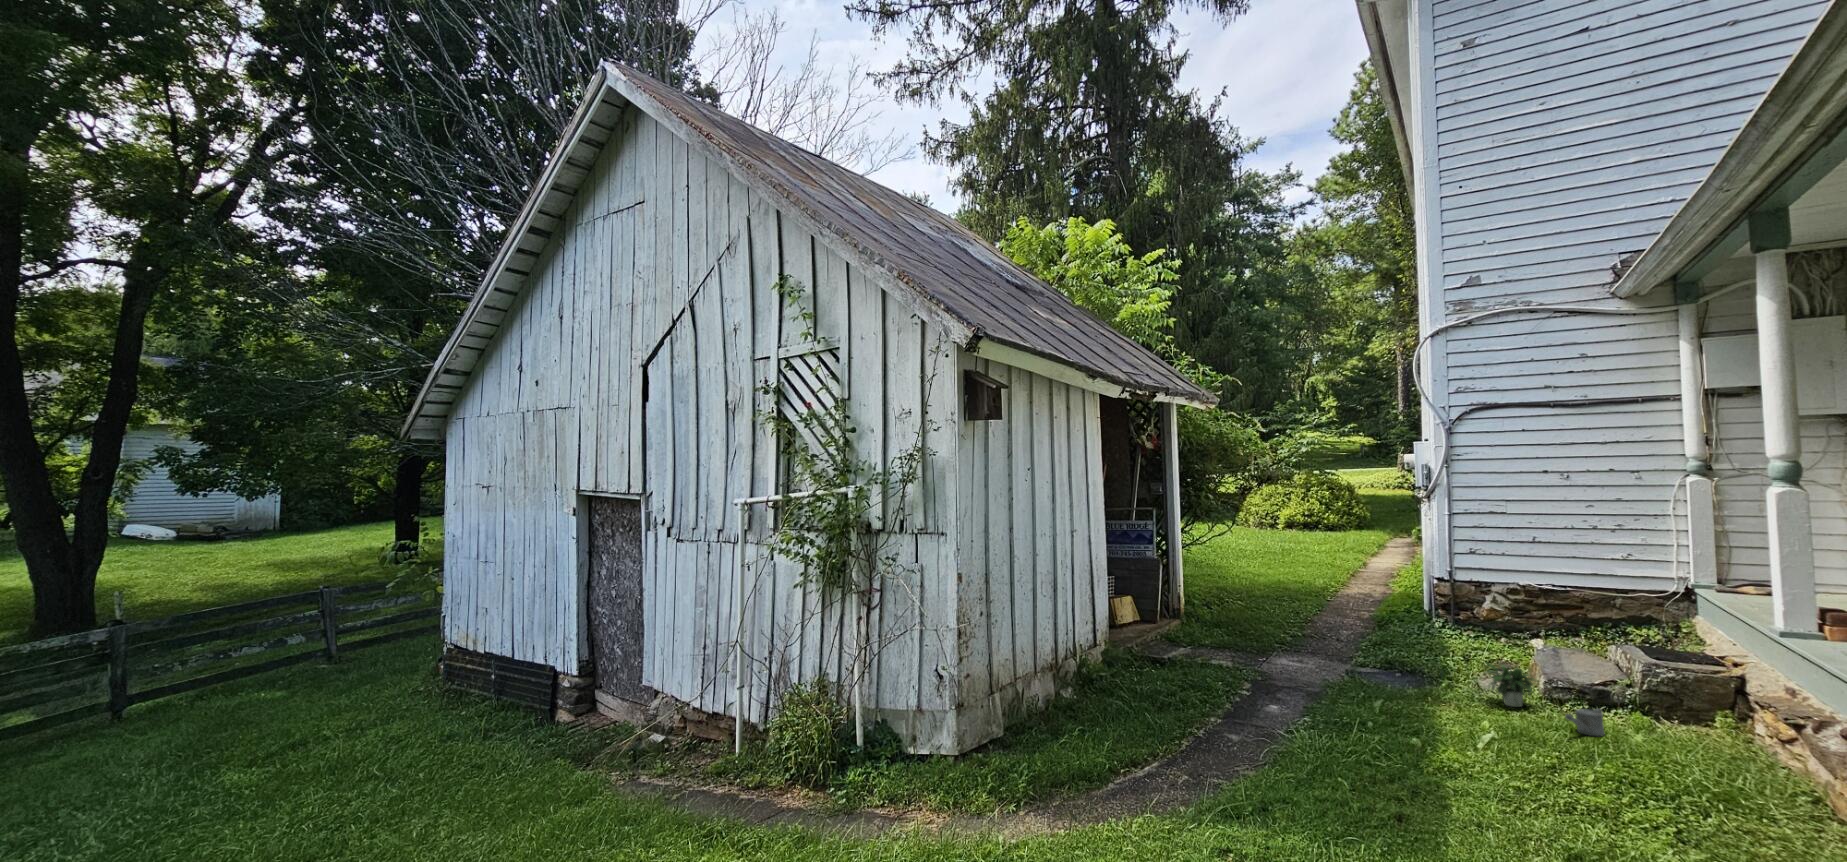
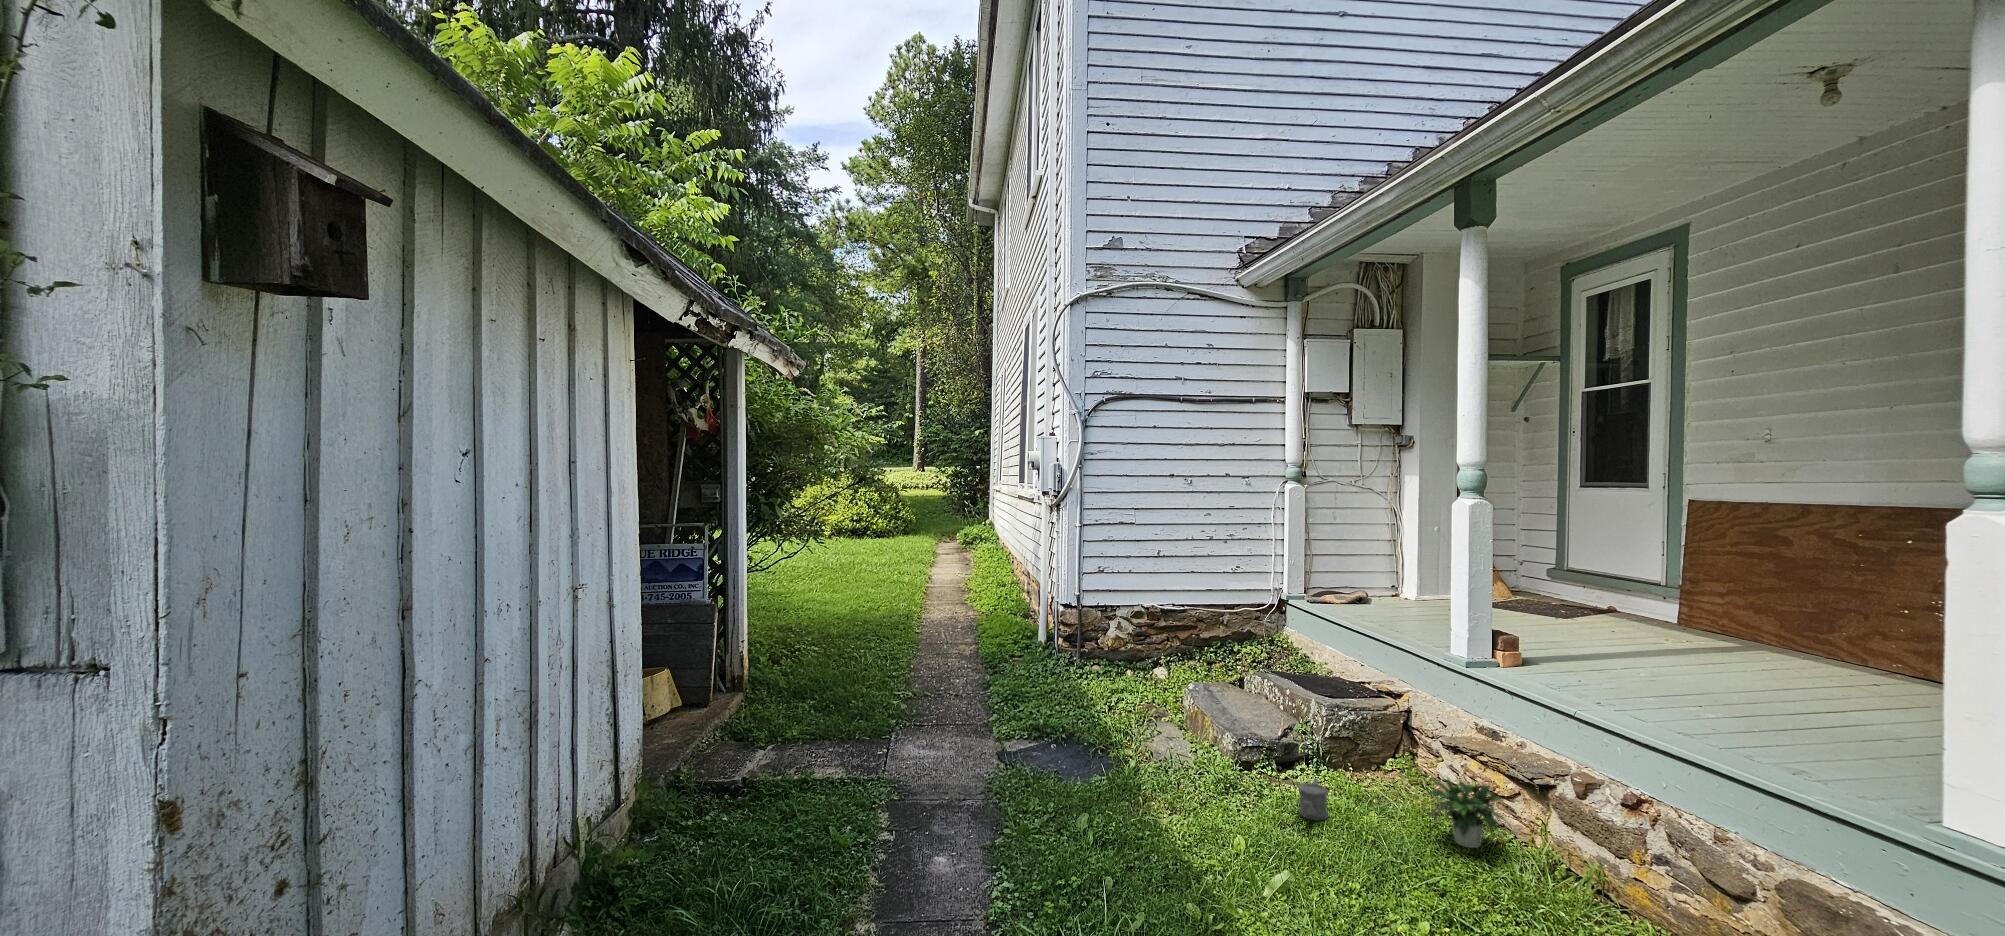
potted plant: present [1487,664,1535,707] -> present [1427,777,1510,848]

